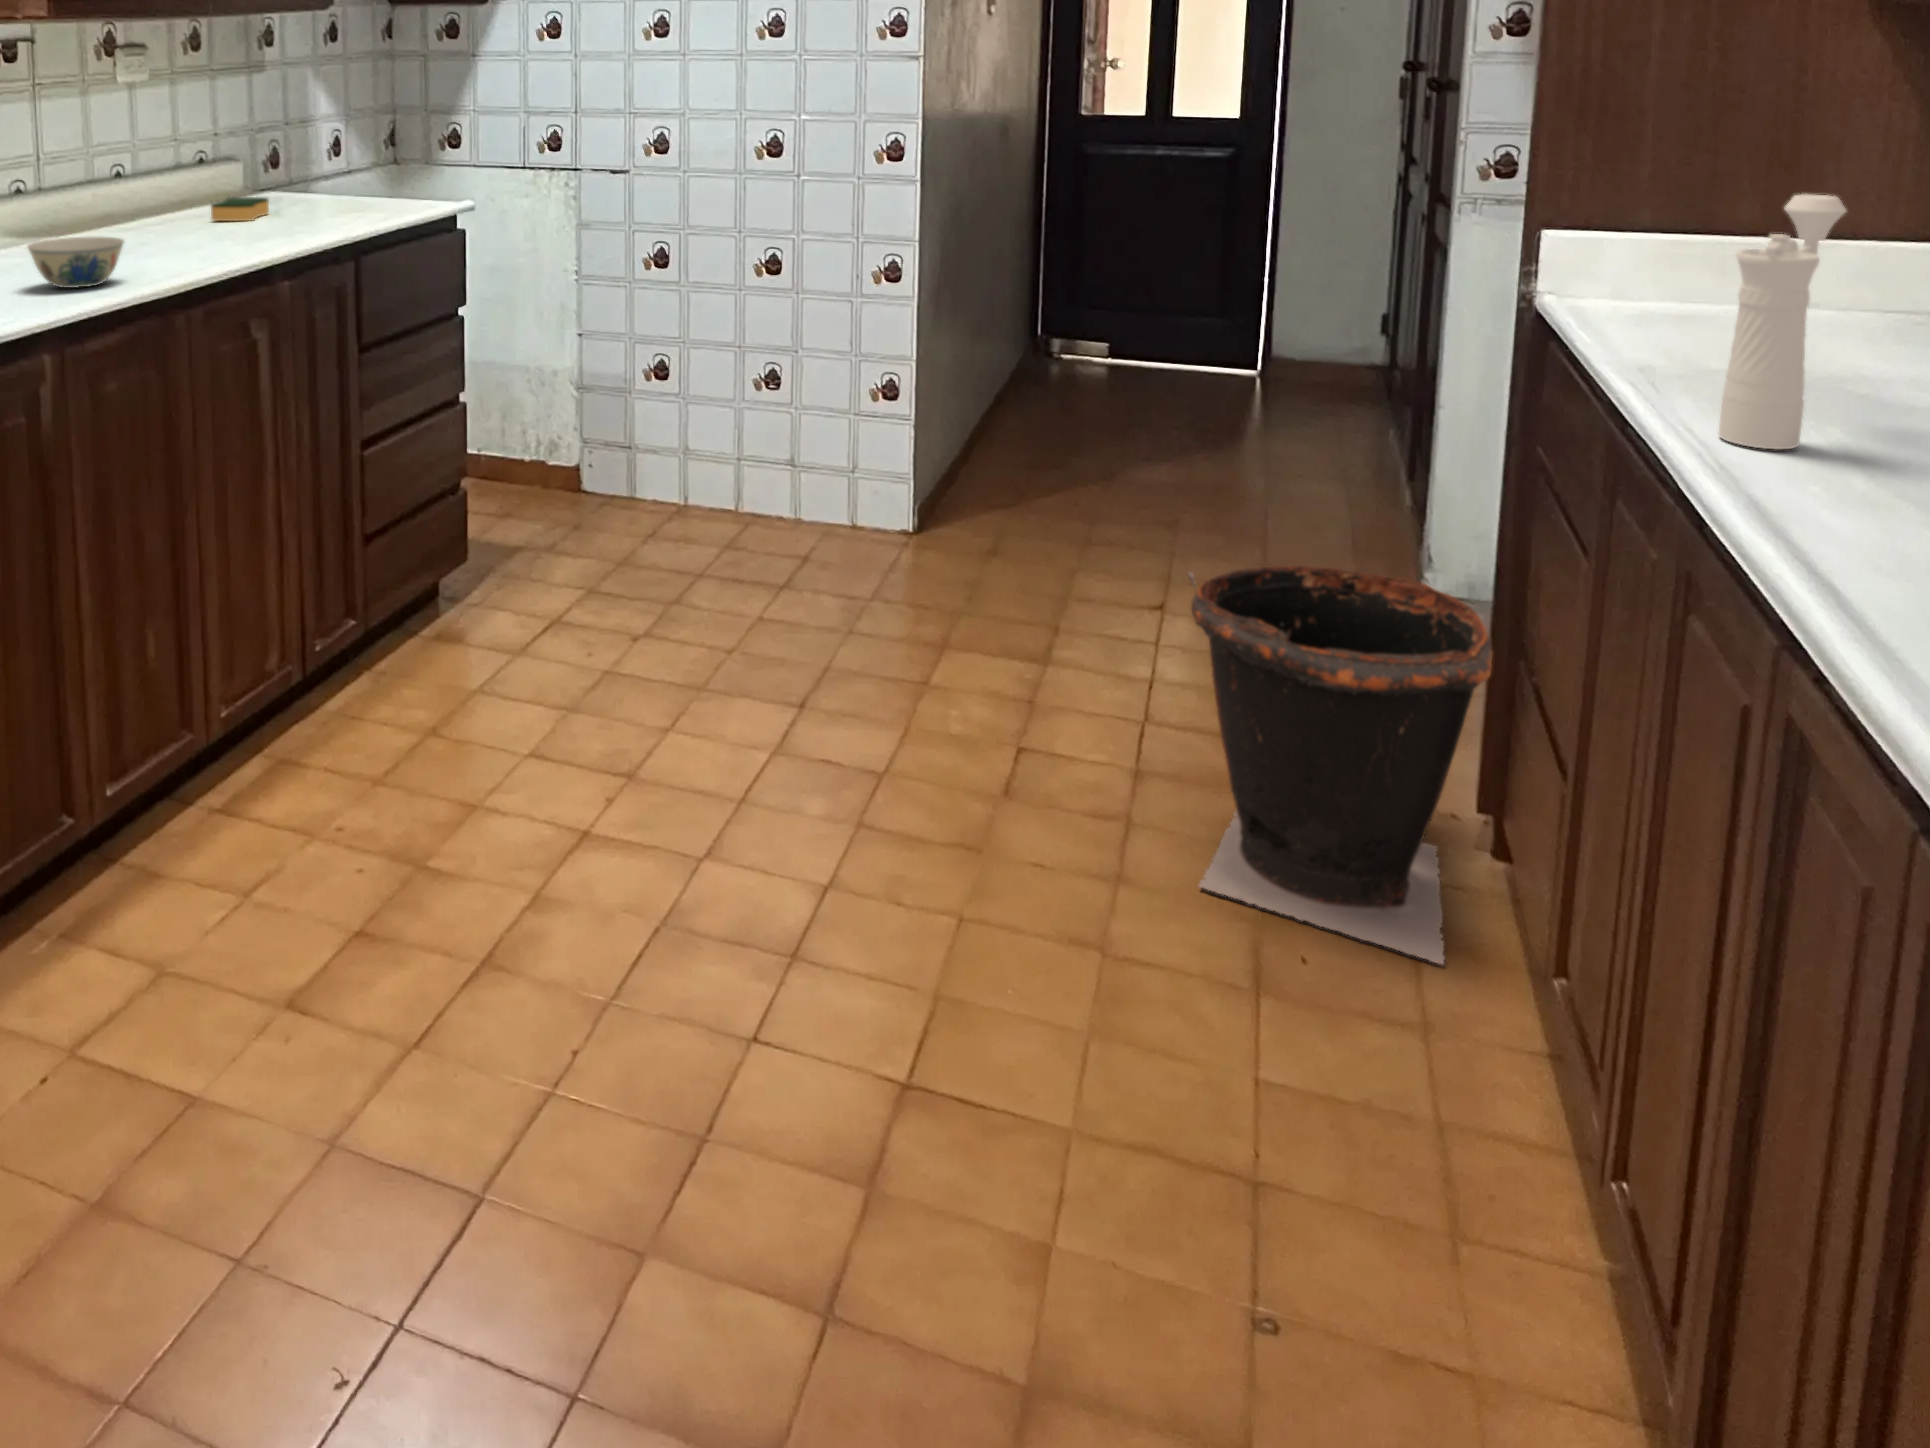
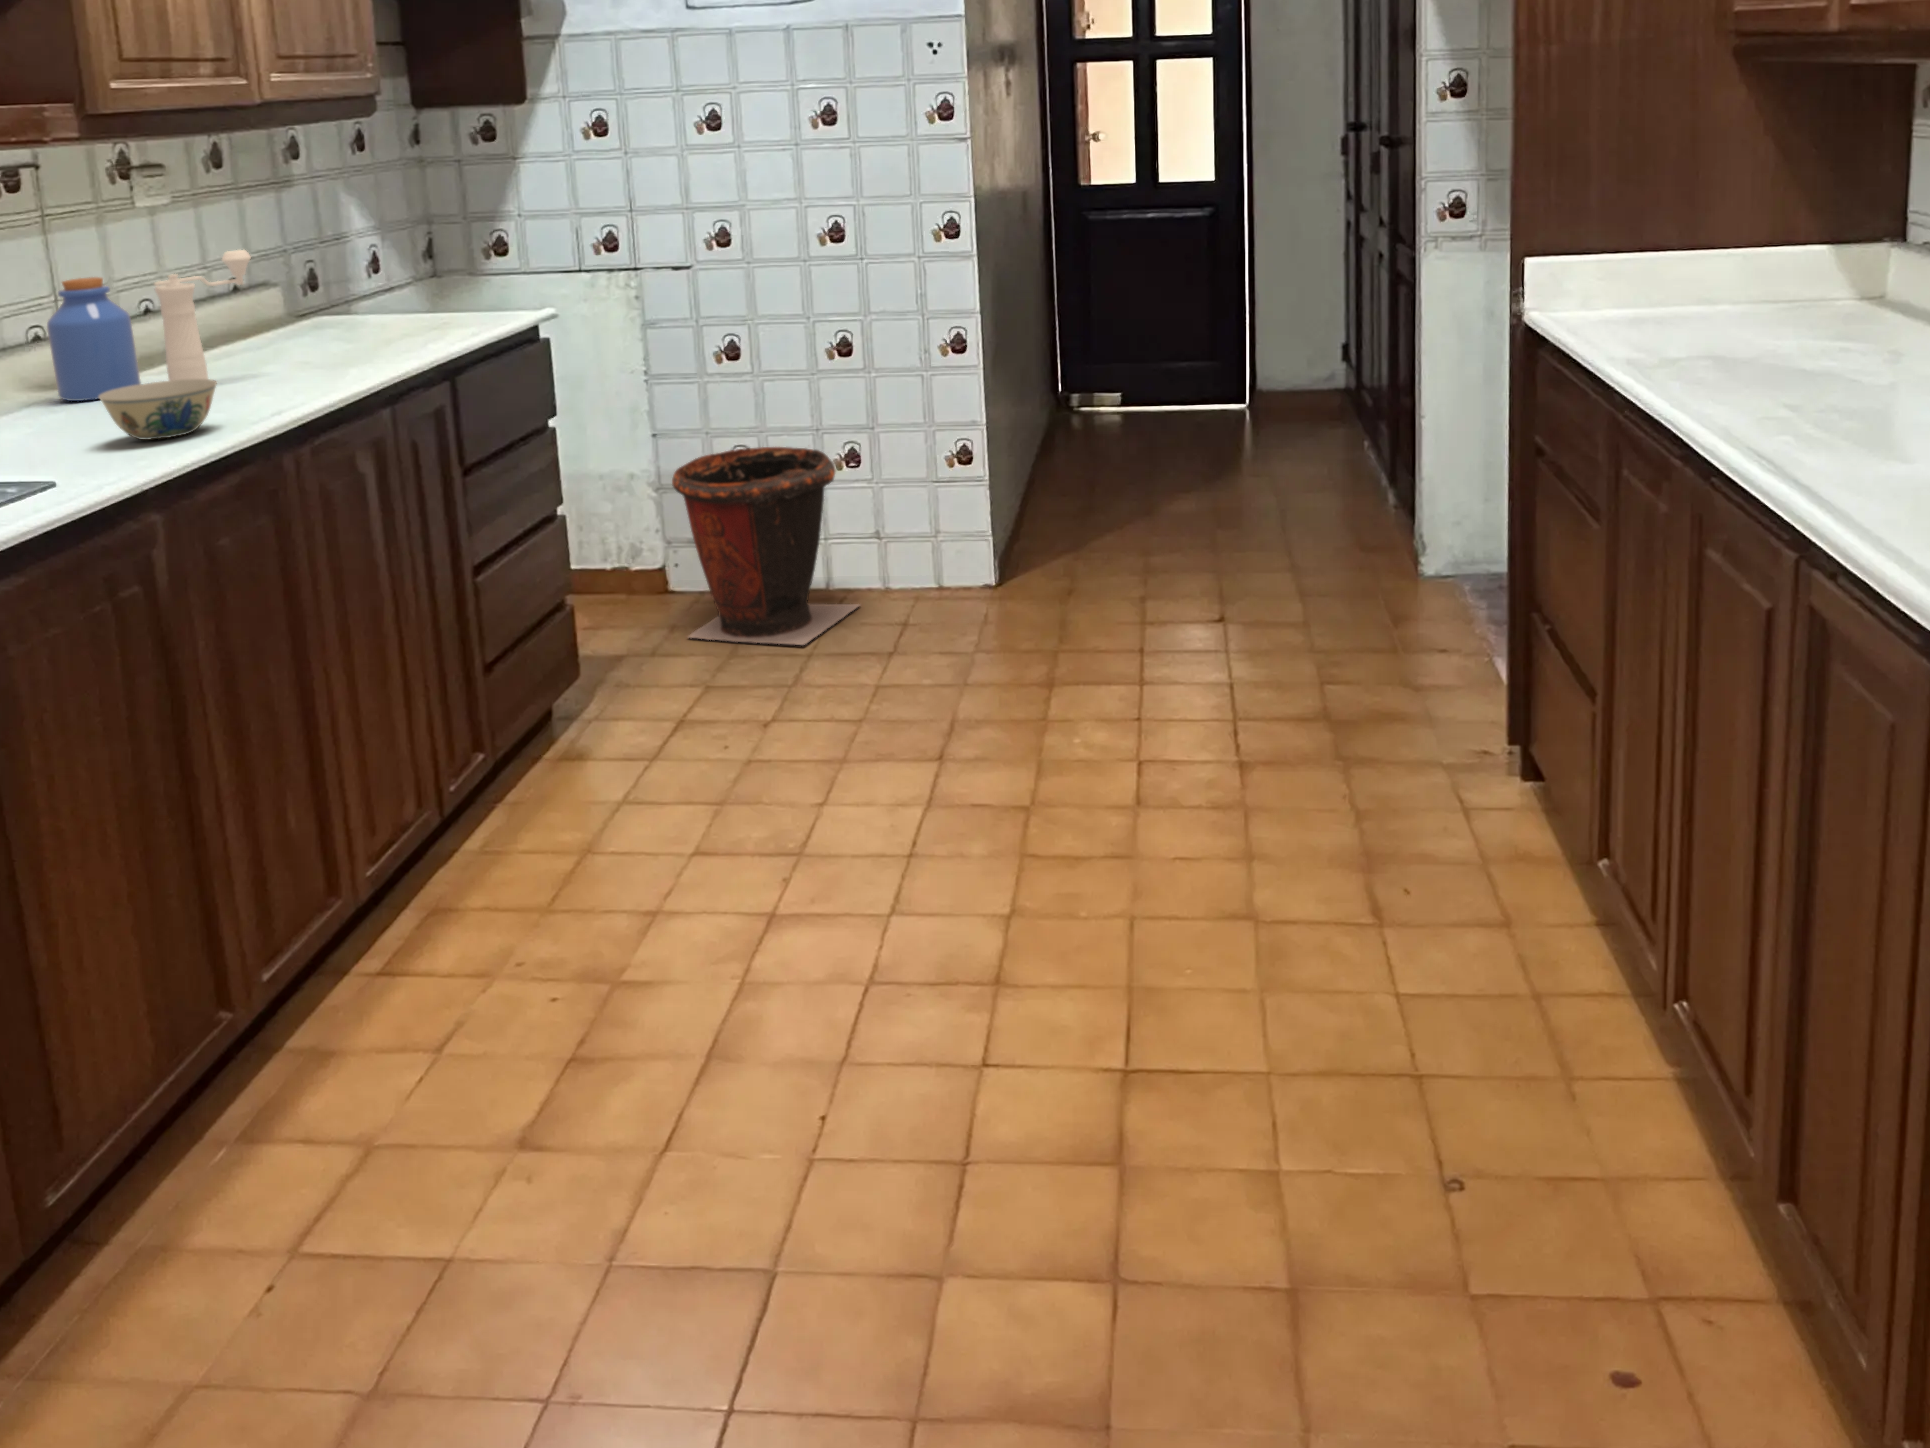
jar: none [26,140,96,247] -> present [47,277,141,401]
pepper mill: present [1718,194,1846,449] -> present [154,250,251,380]
sponge: present [211,197,269,221] -> none [267,324,334,355]
waste bin: present [1188,566,1492,964] -> present [672,447,859,645]

